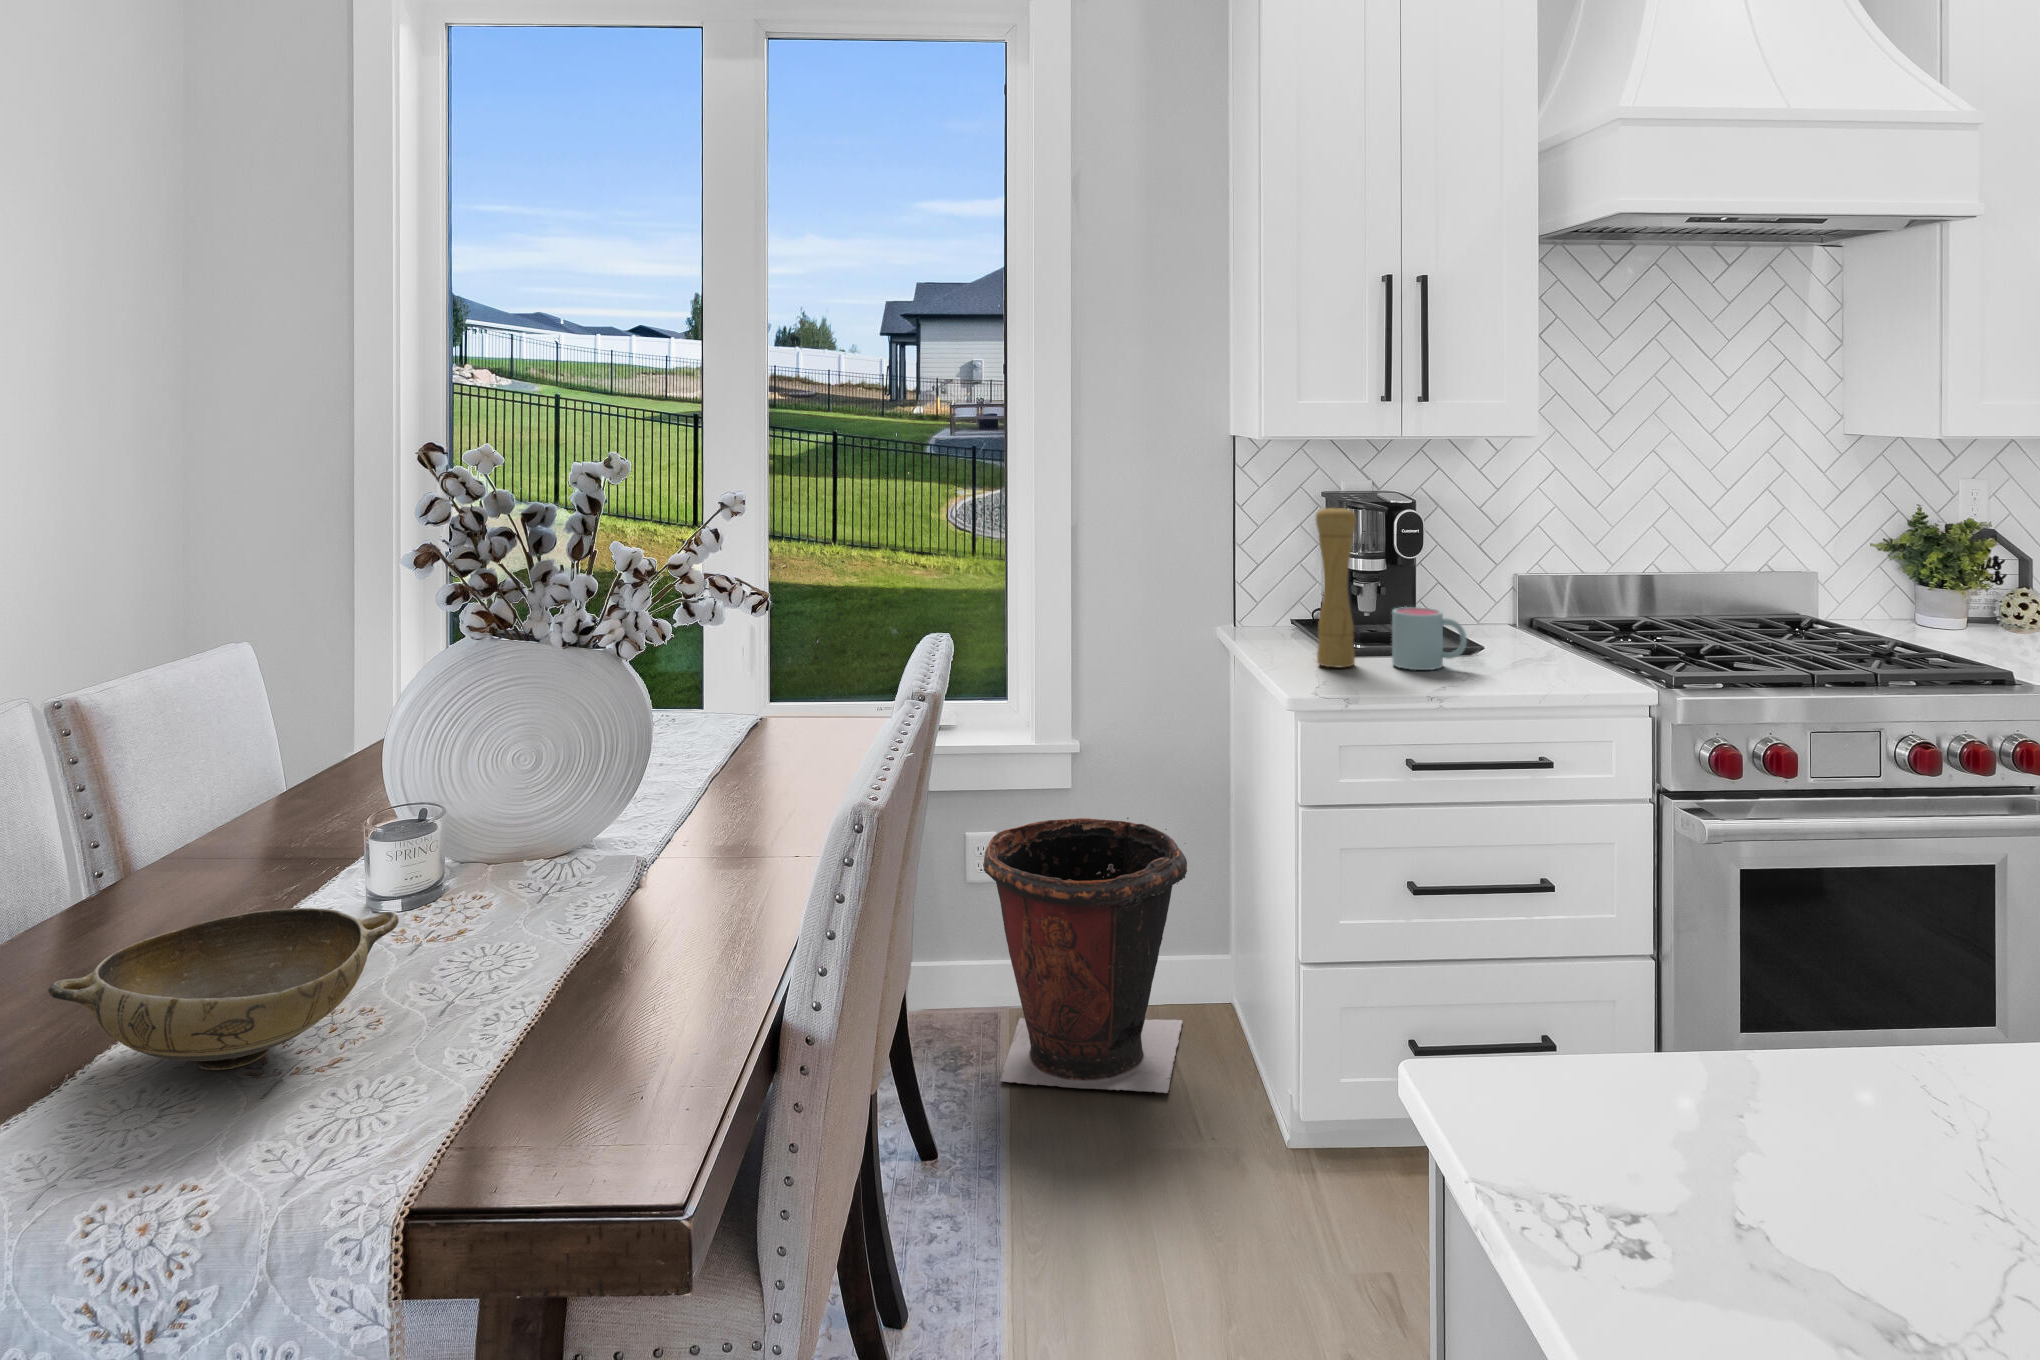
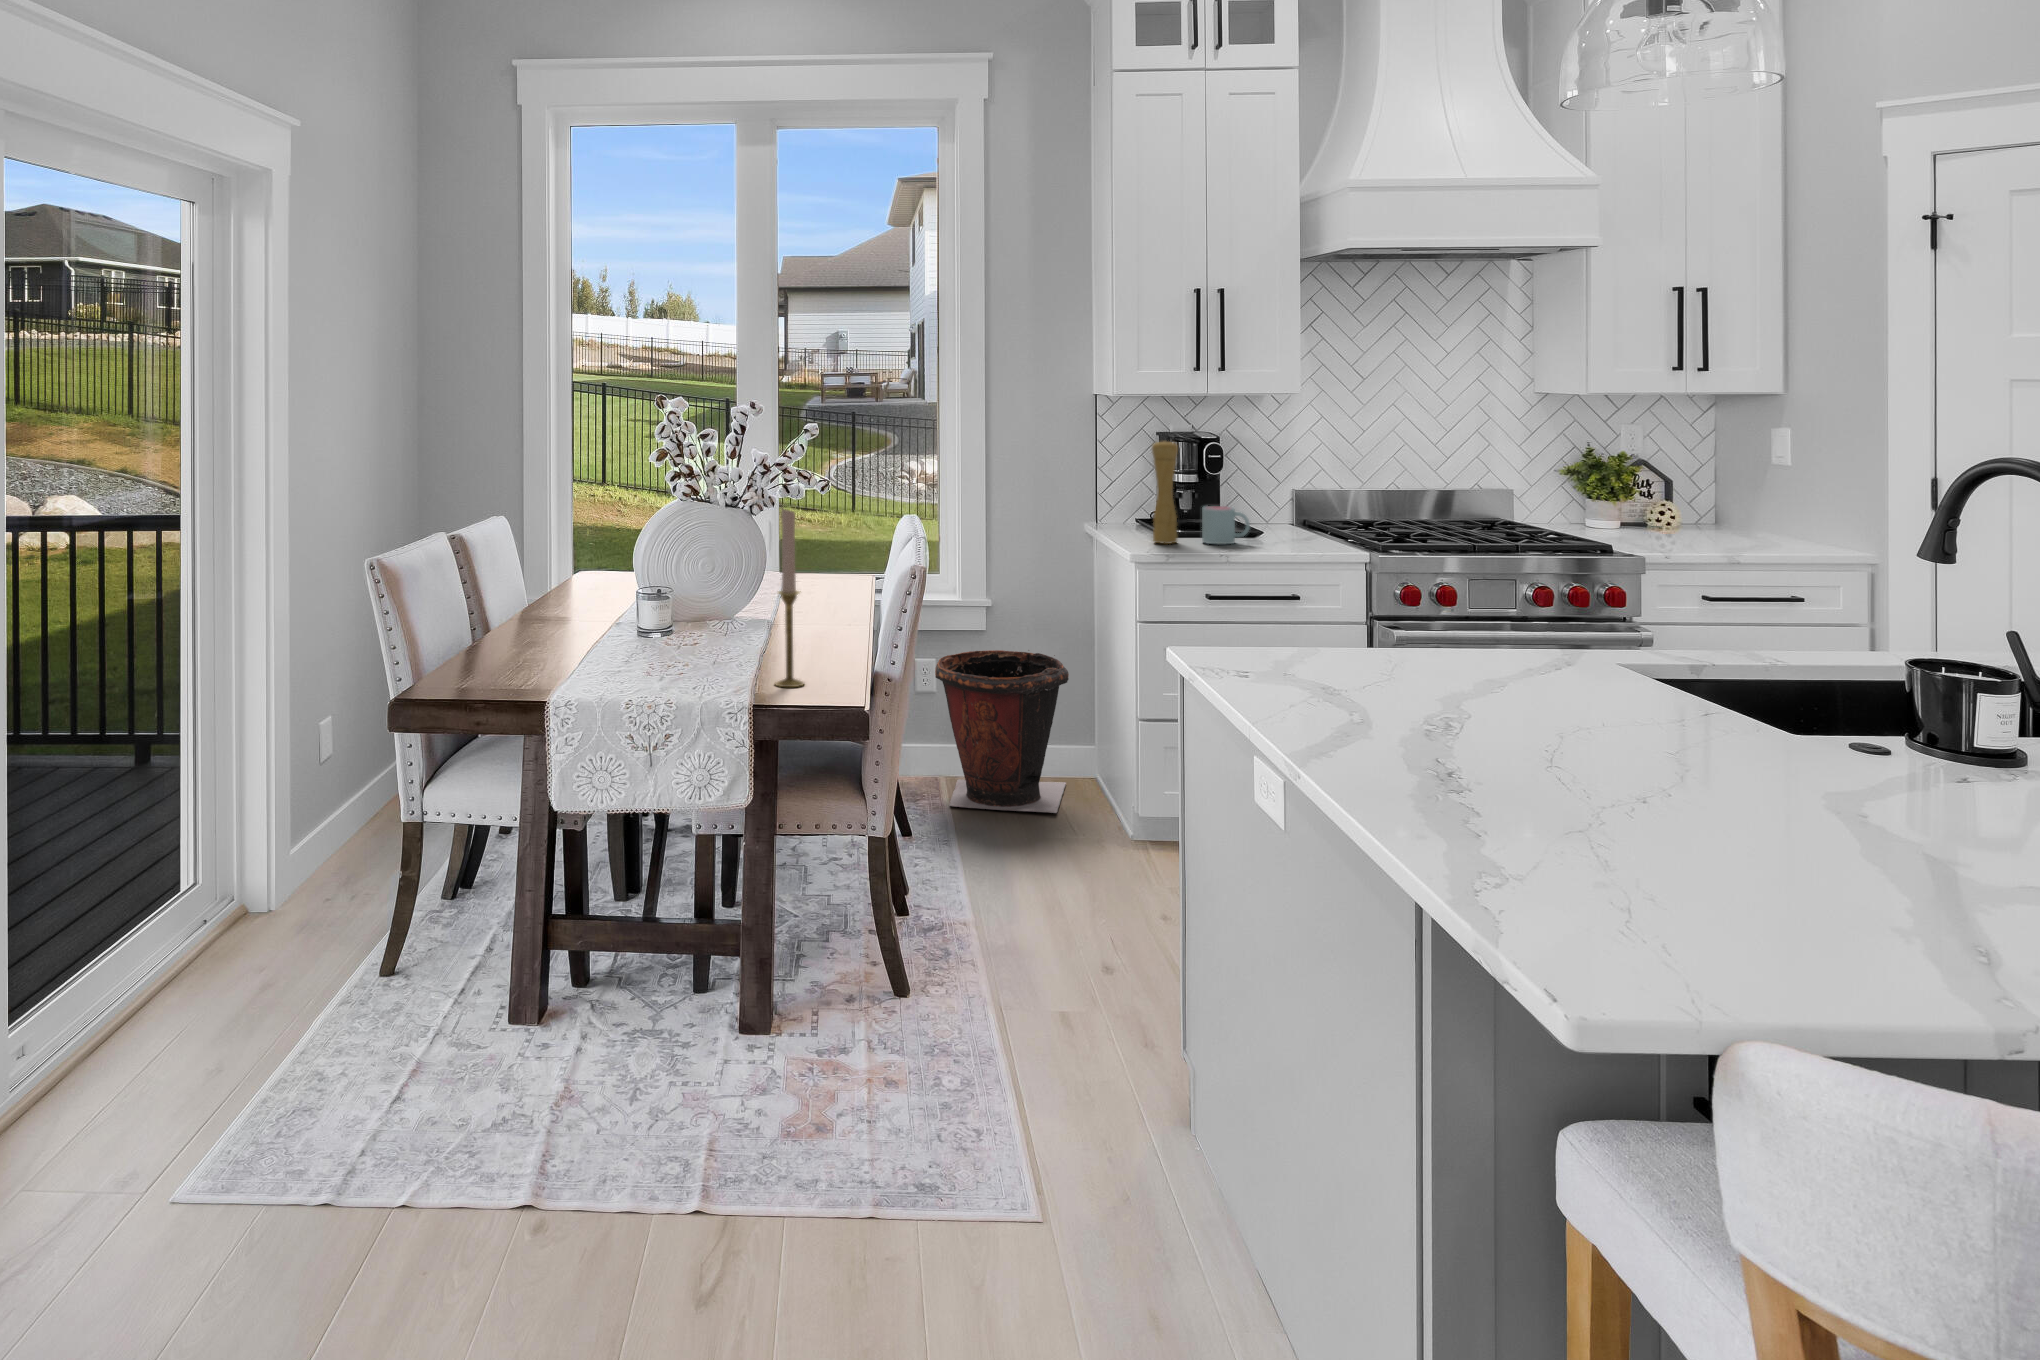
candlestick: none [528,696,602,1120] -> present [776,509,804,687]
bowl: present [48,908,399,1070] -> none [567,614,695,673]

